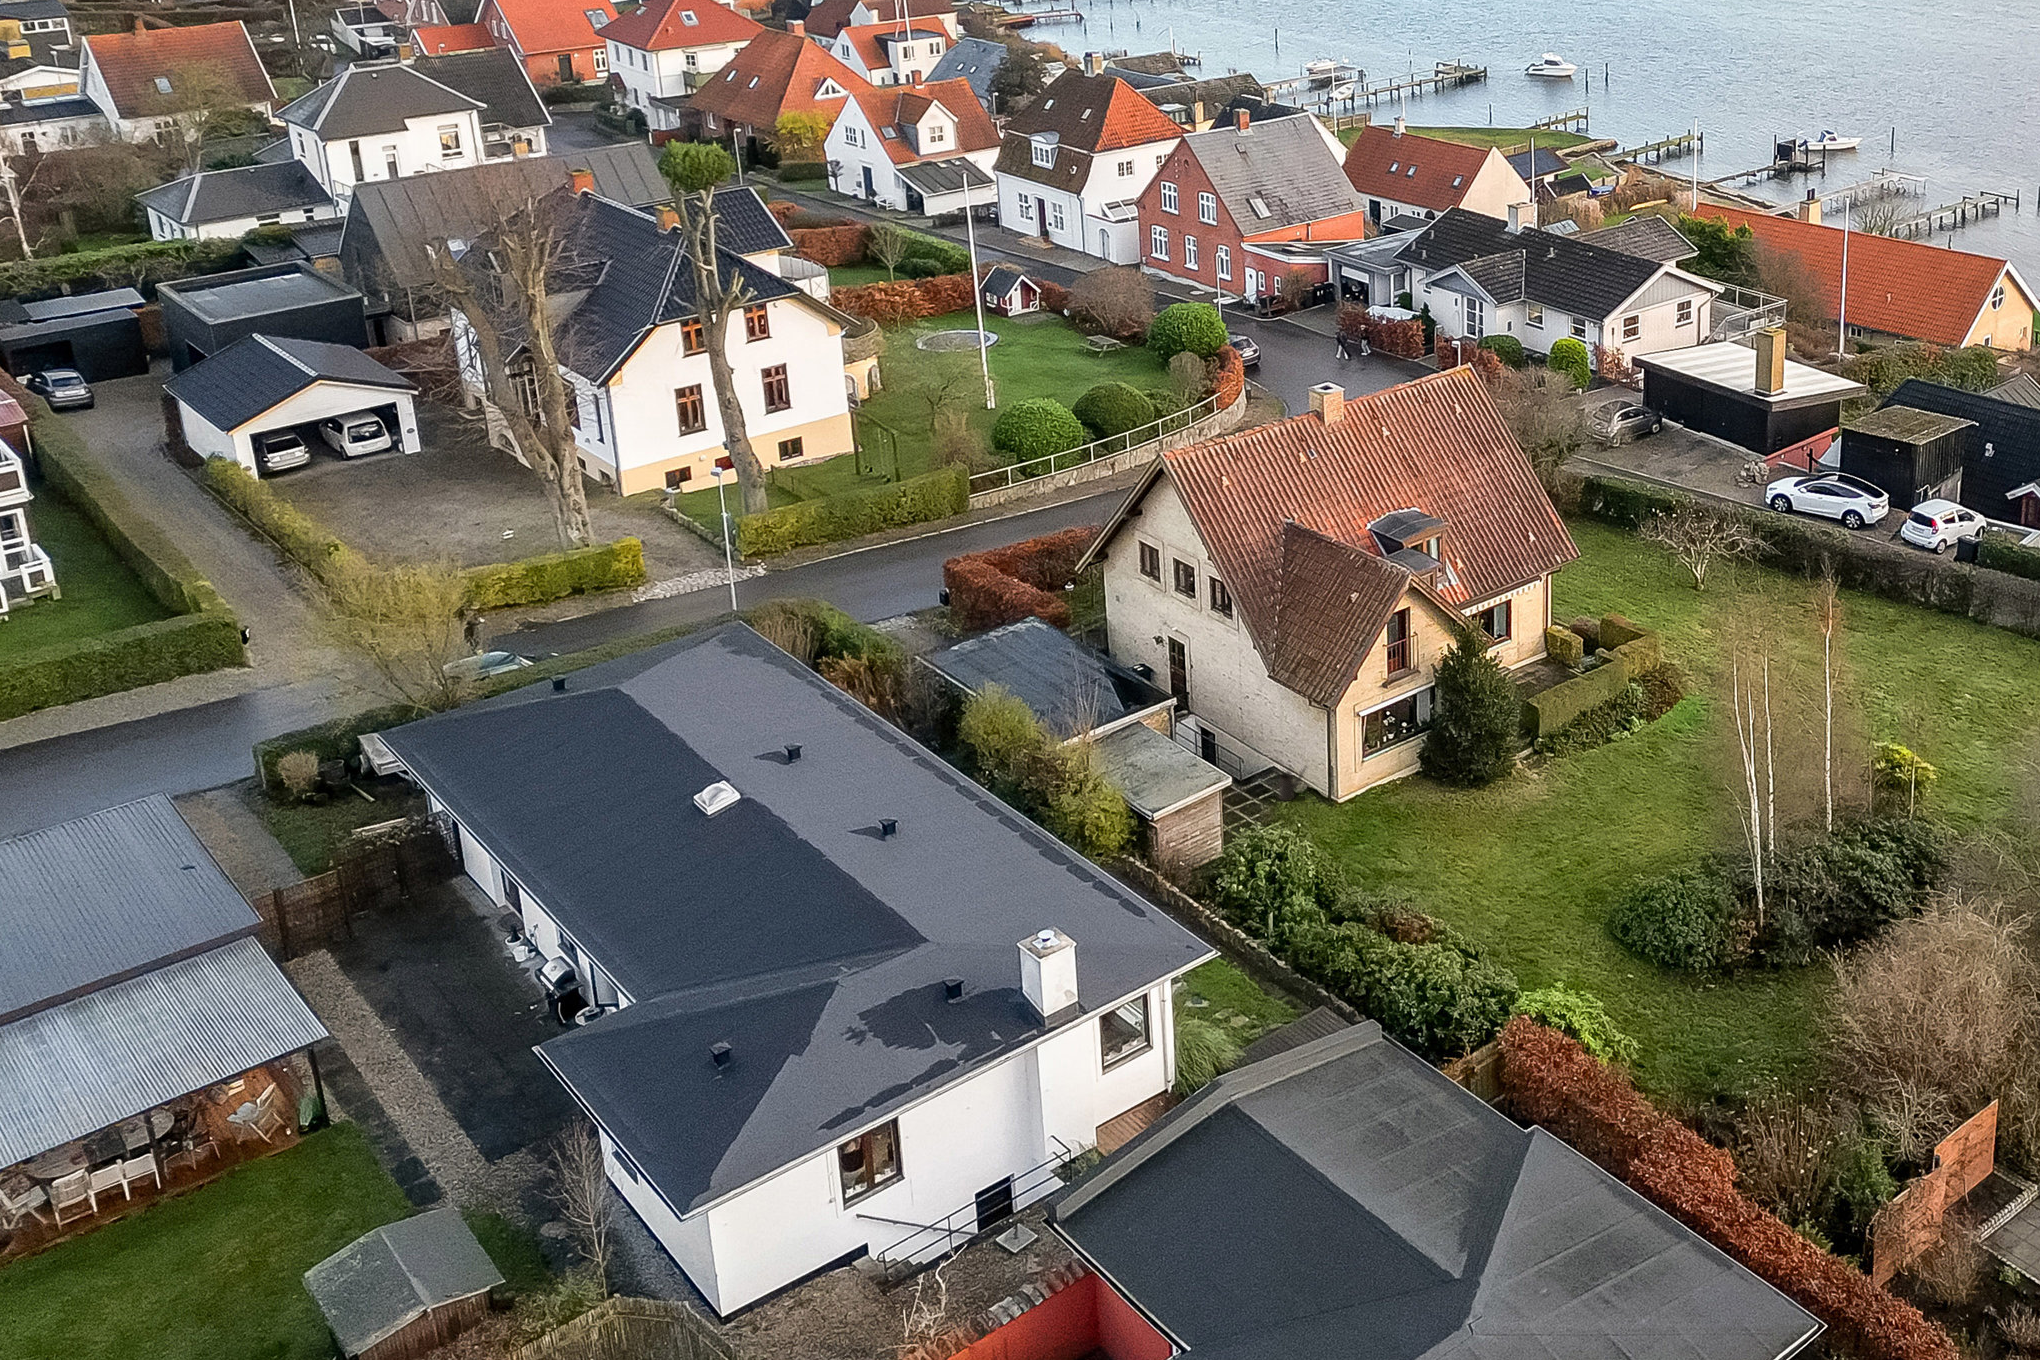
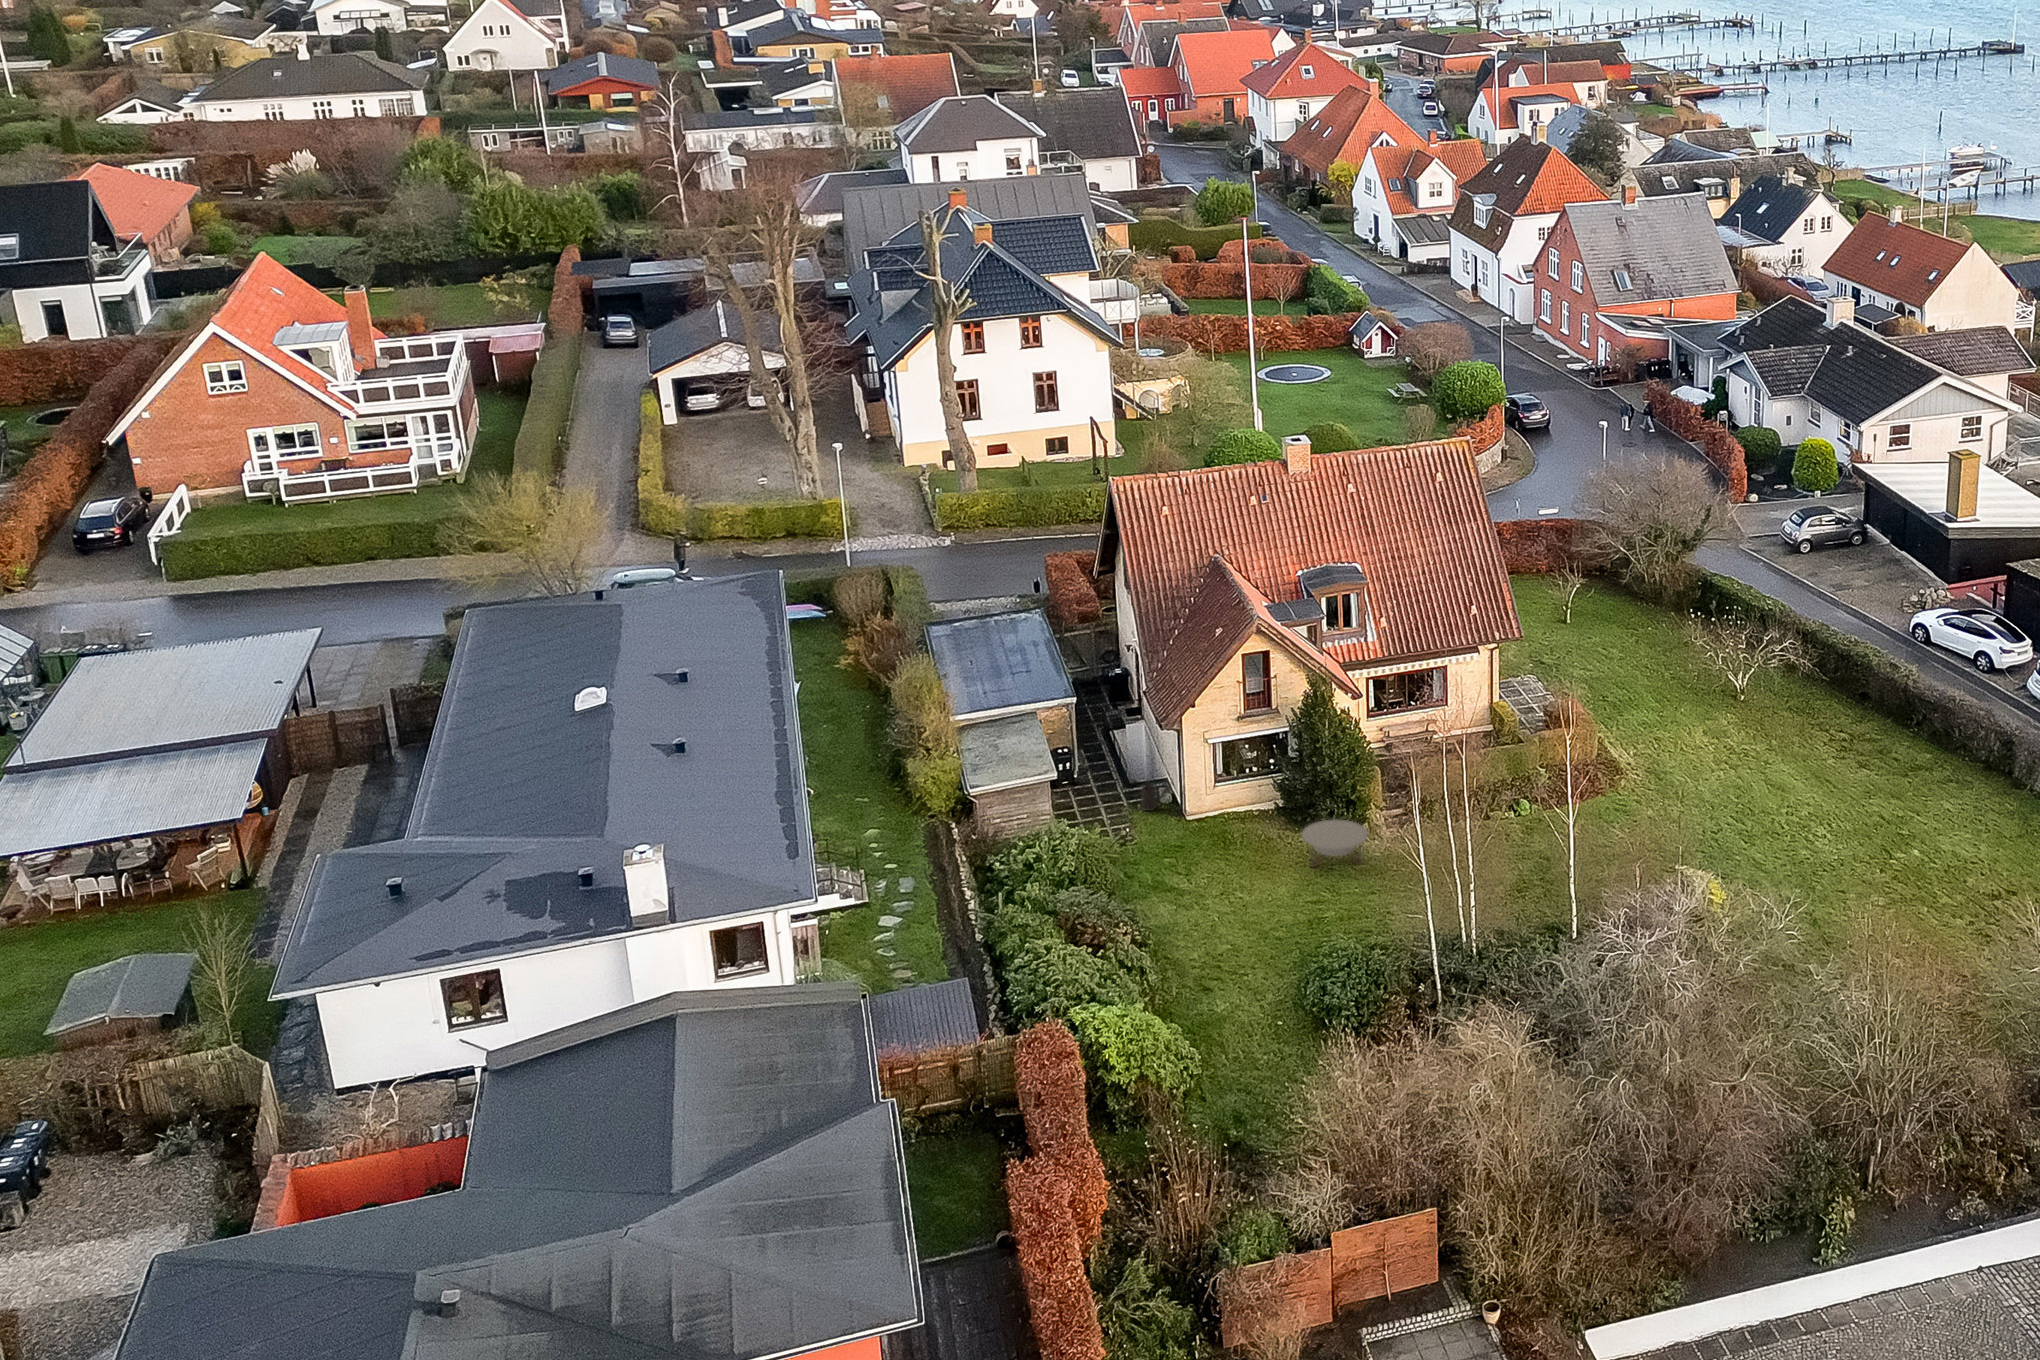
round table: none [1482,765,1547,817] -> present [1301,820,1368,867]

